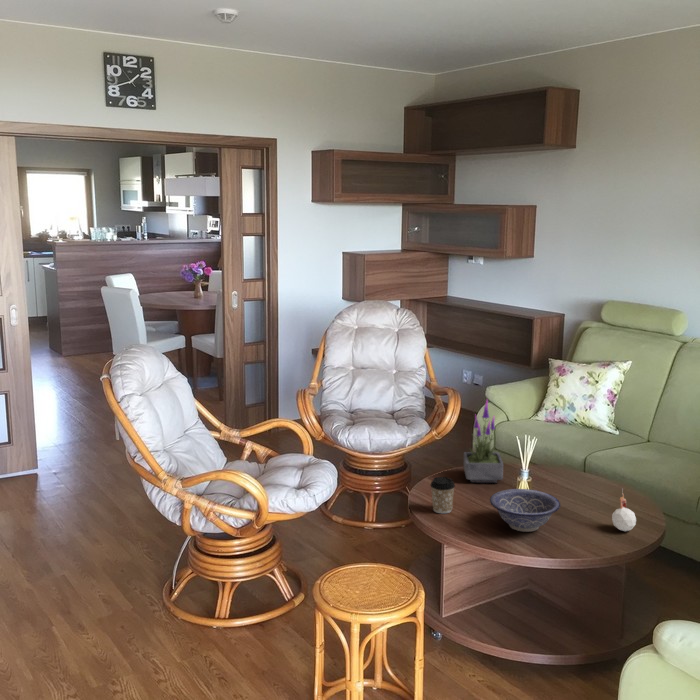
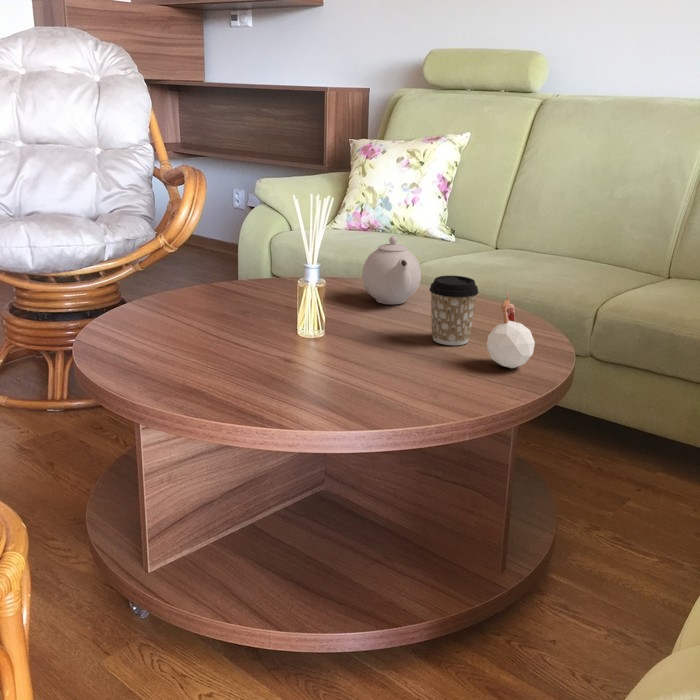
potted plant: present [464,401,503,483] -> none [201,140,274,305]
teapot: none [552,450,585,487] -> present [362,236,421,304]
coffee cup: present [431,477,455,514] -> present [429,276,478,345]
decorative bowl: present [490,489,560,532] -> none [239,299,388,381]

